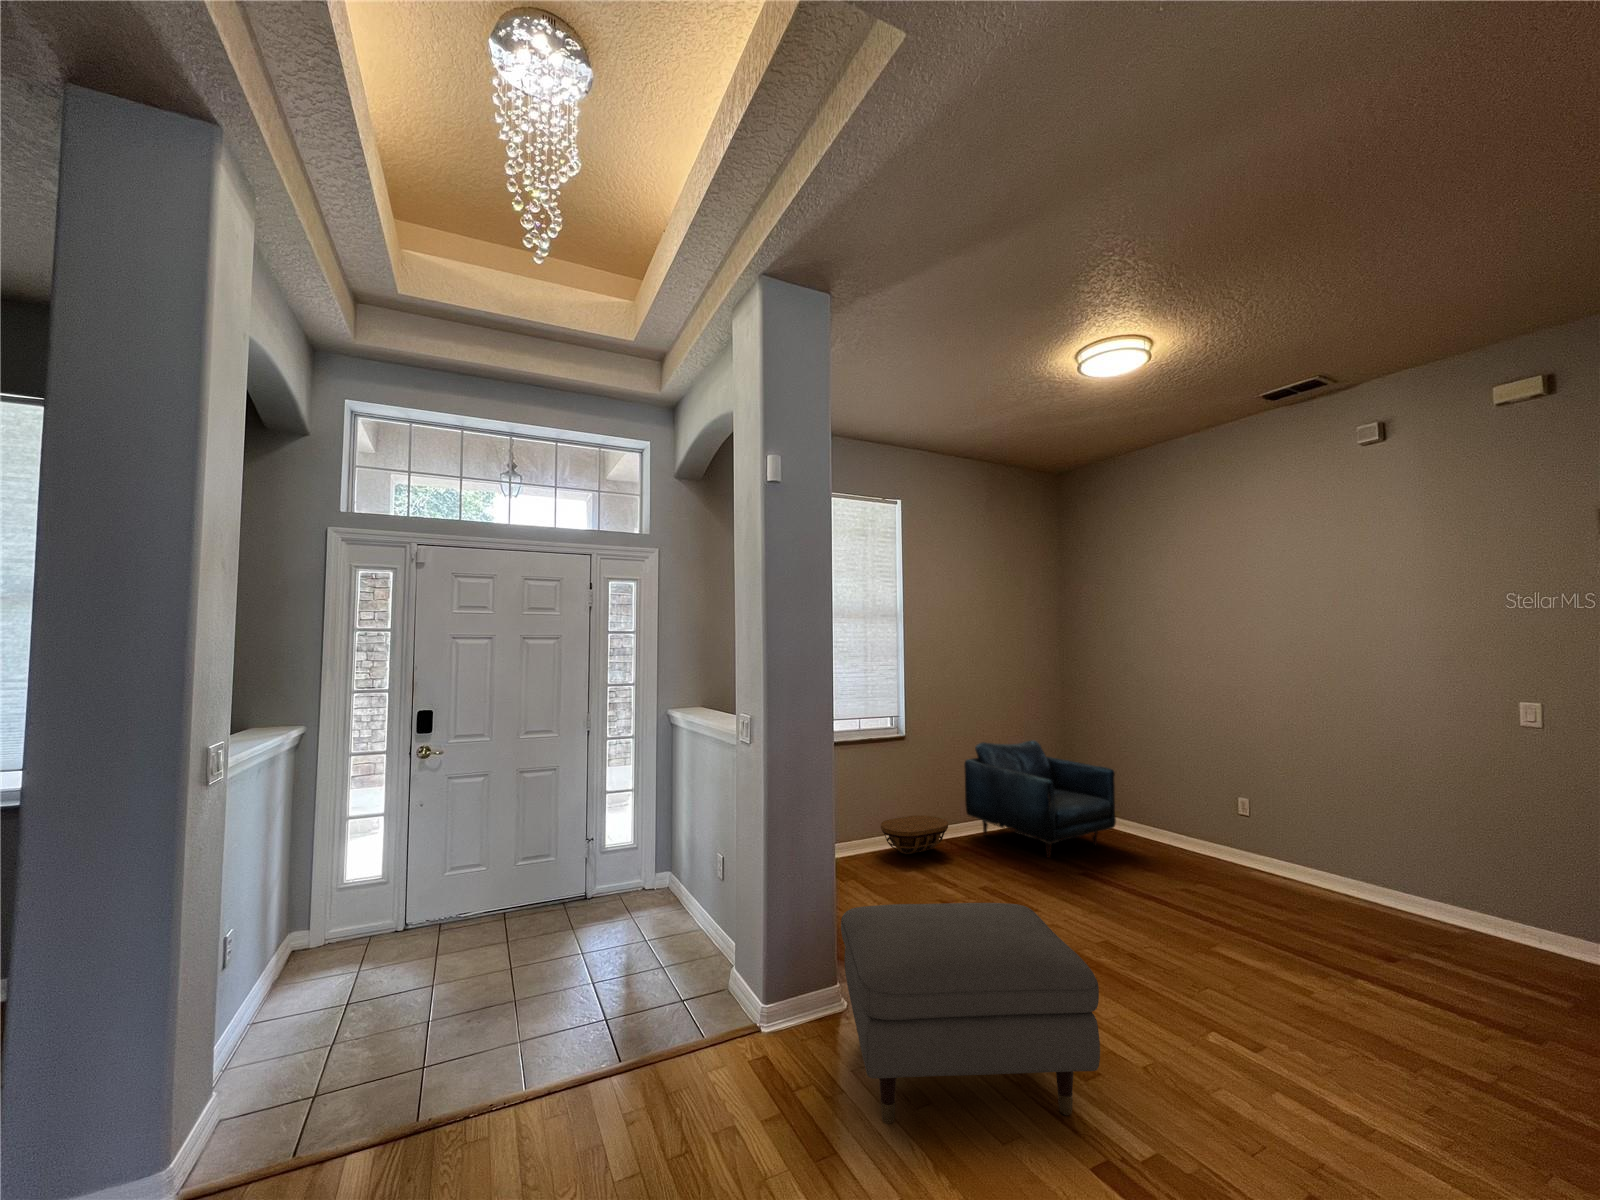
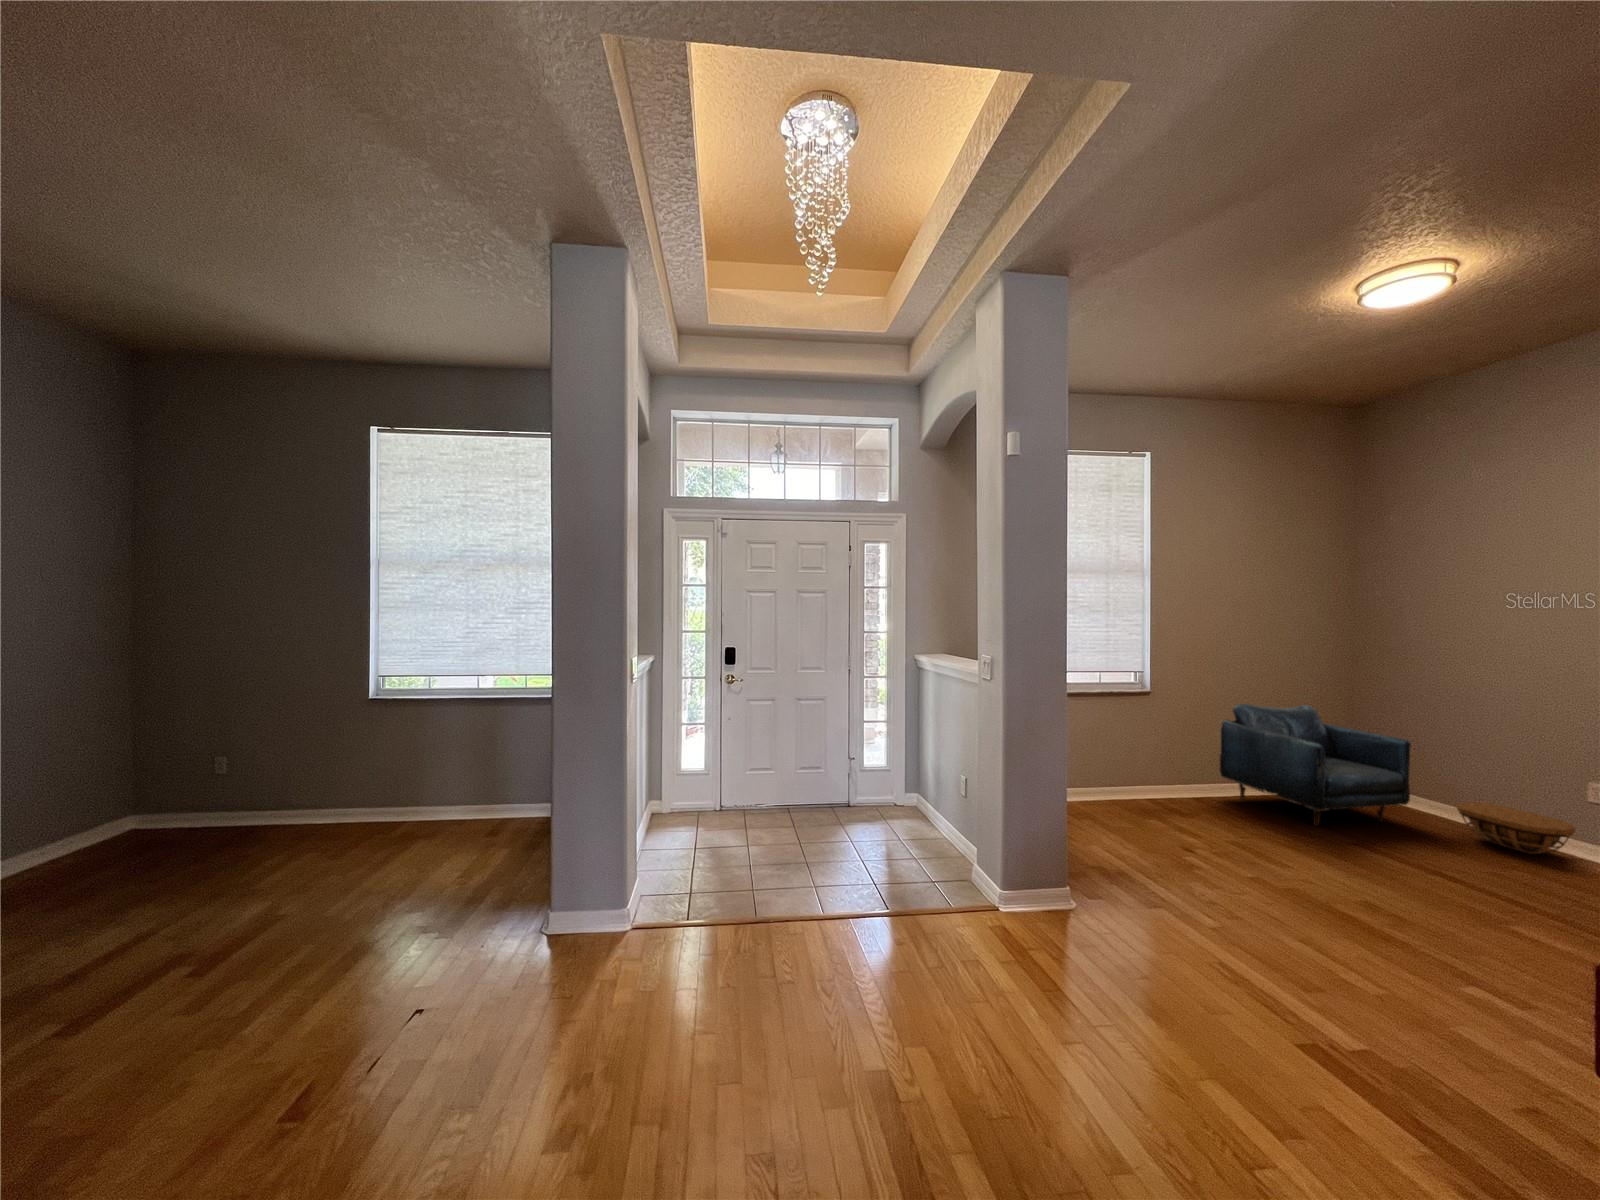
basket: present [881,815,948,854] -> present [1457,802,1575,854]
ottoman: present [841,903,1100,1123] -> none [1072,823,1321,1011]

